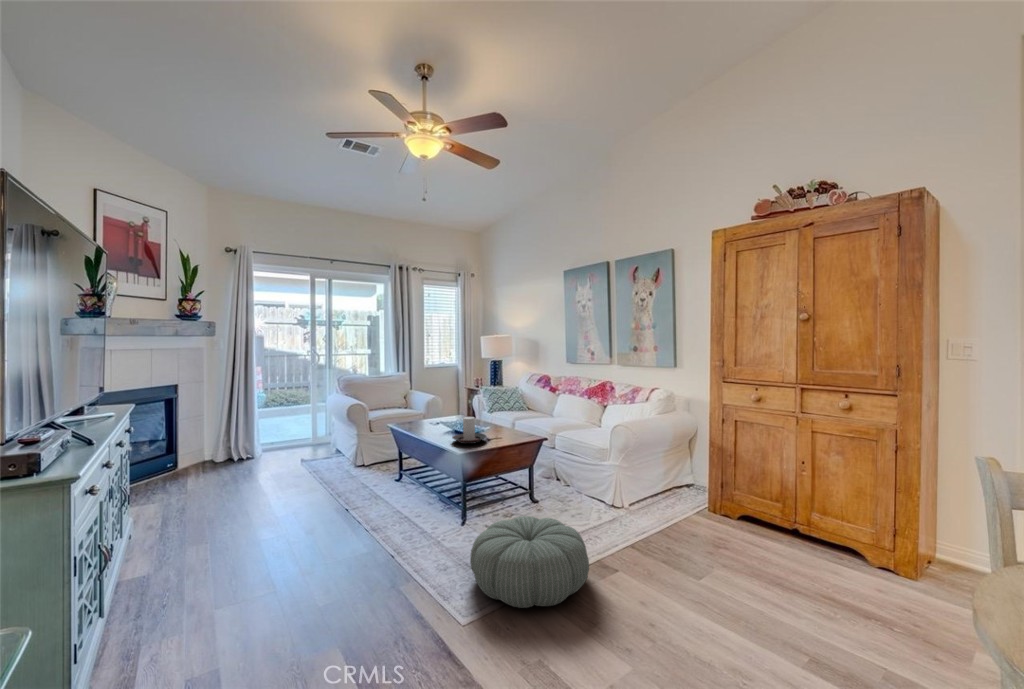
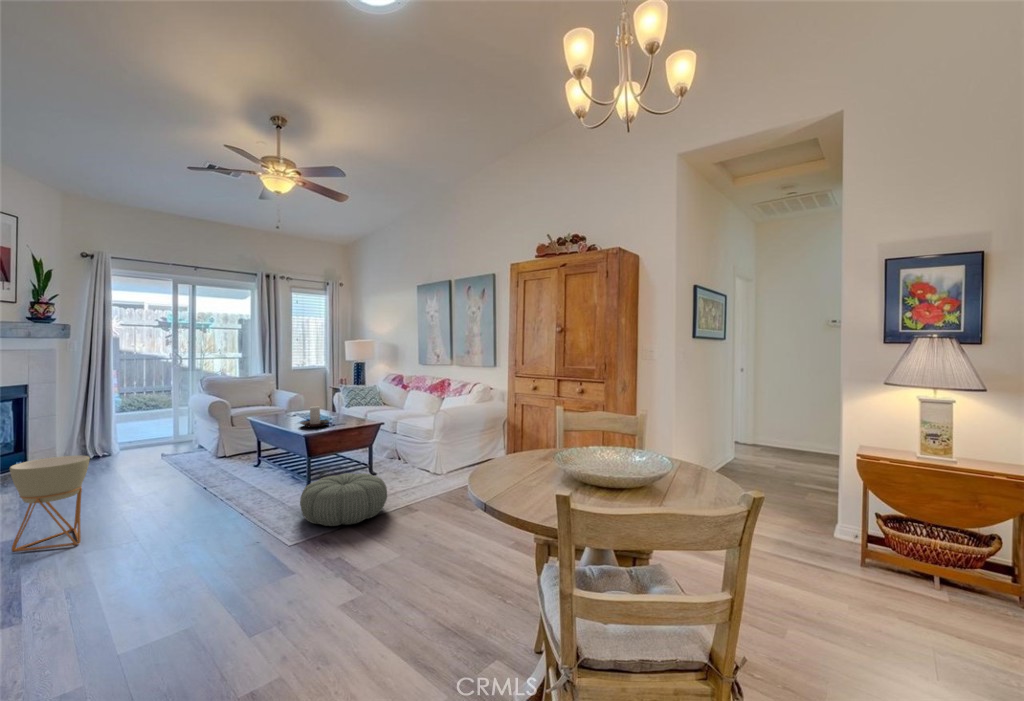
planter: none [120,484,215,617] -> present [10,455,90,552]

